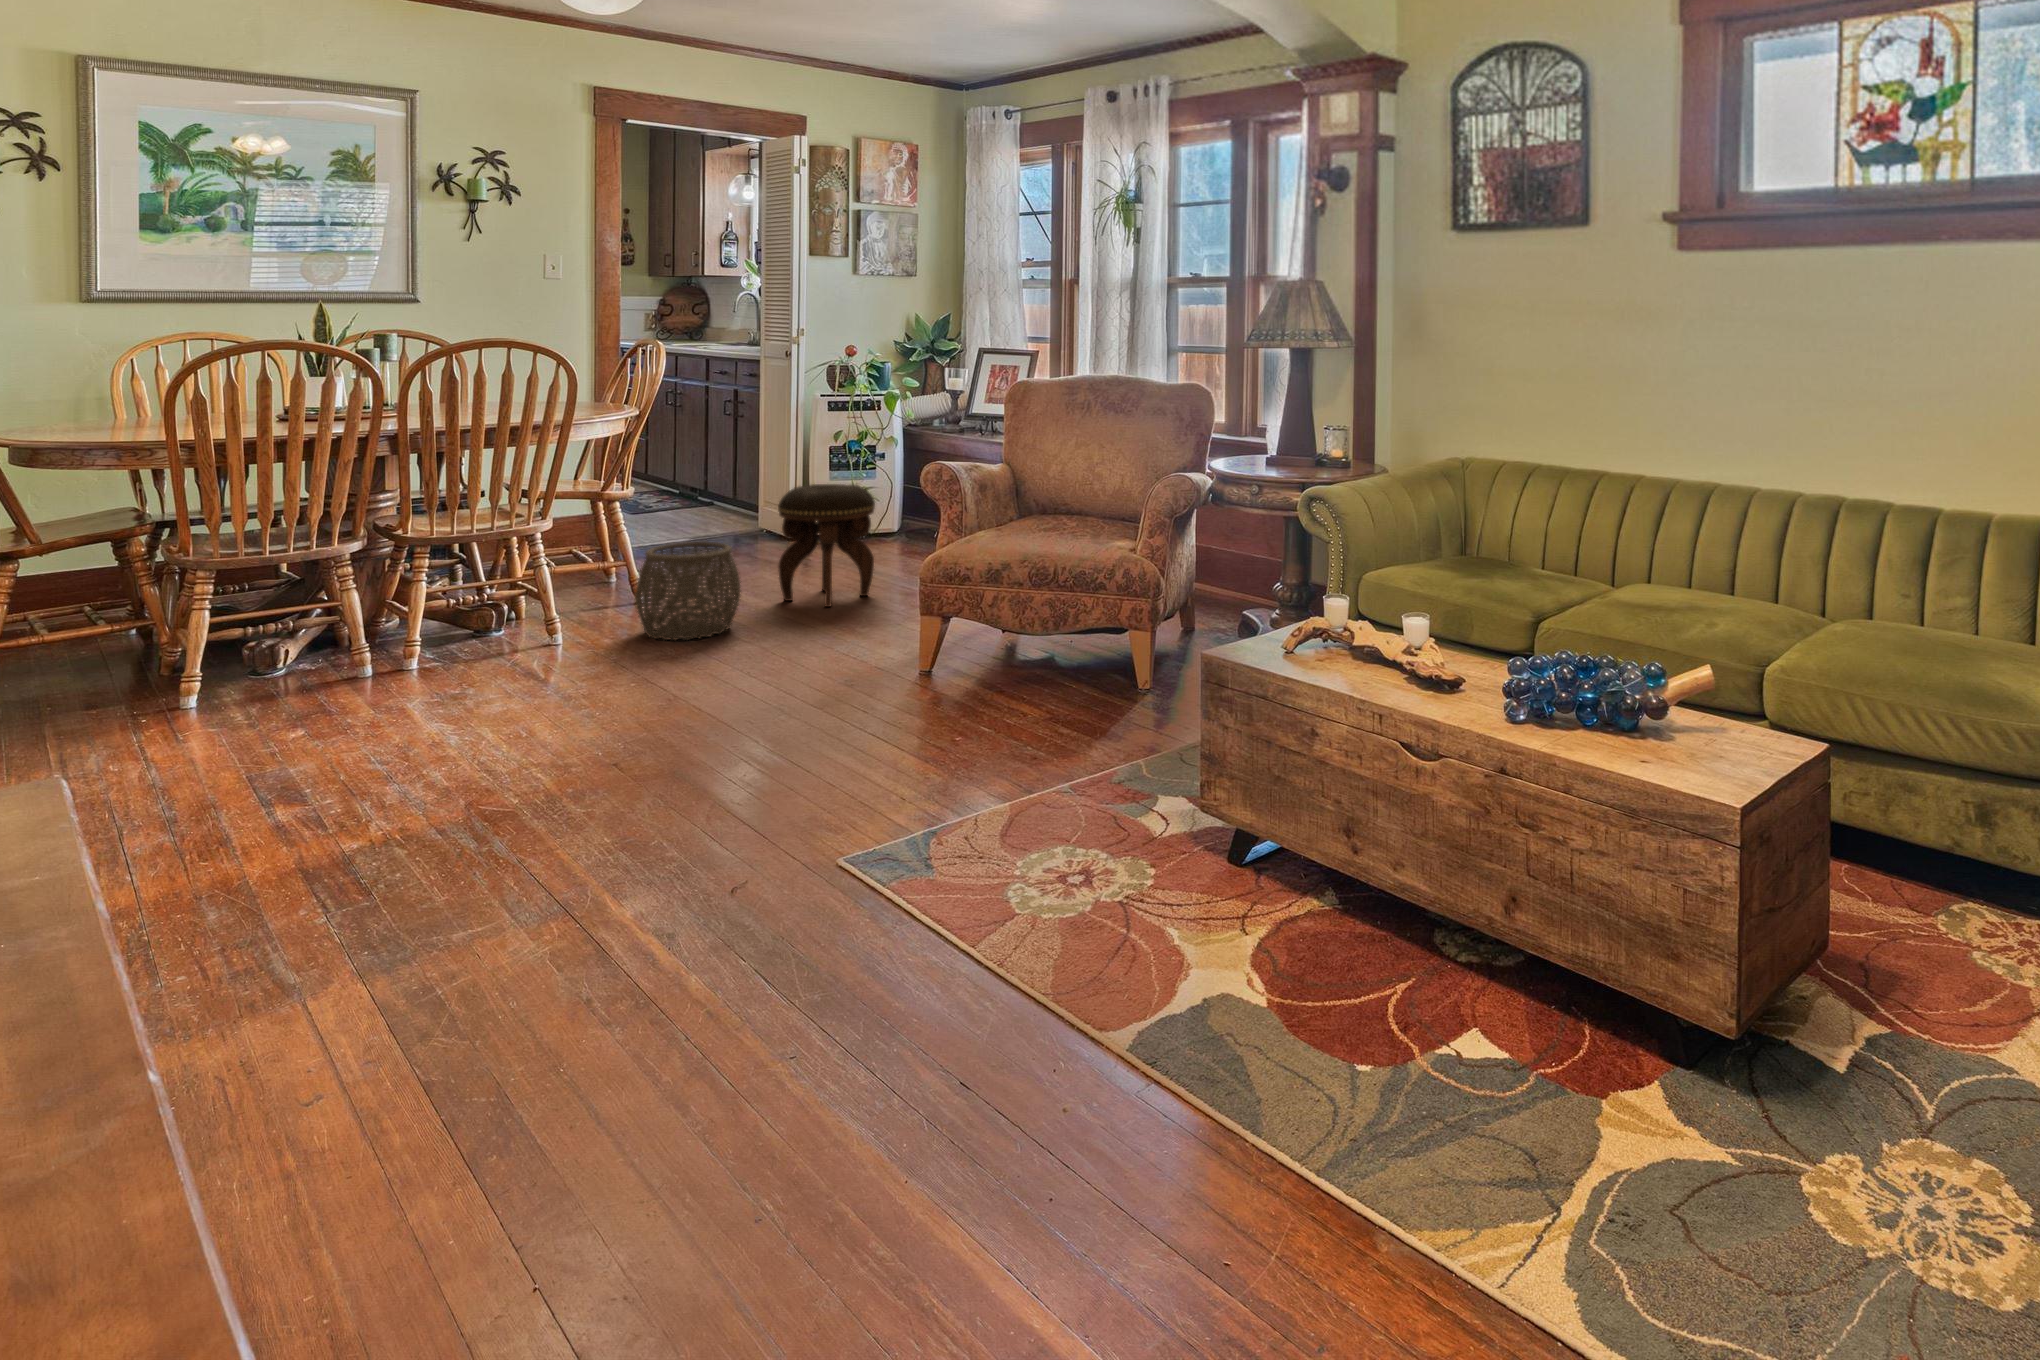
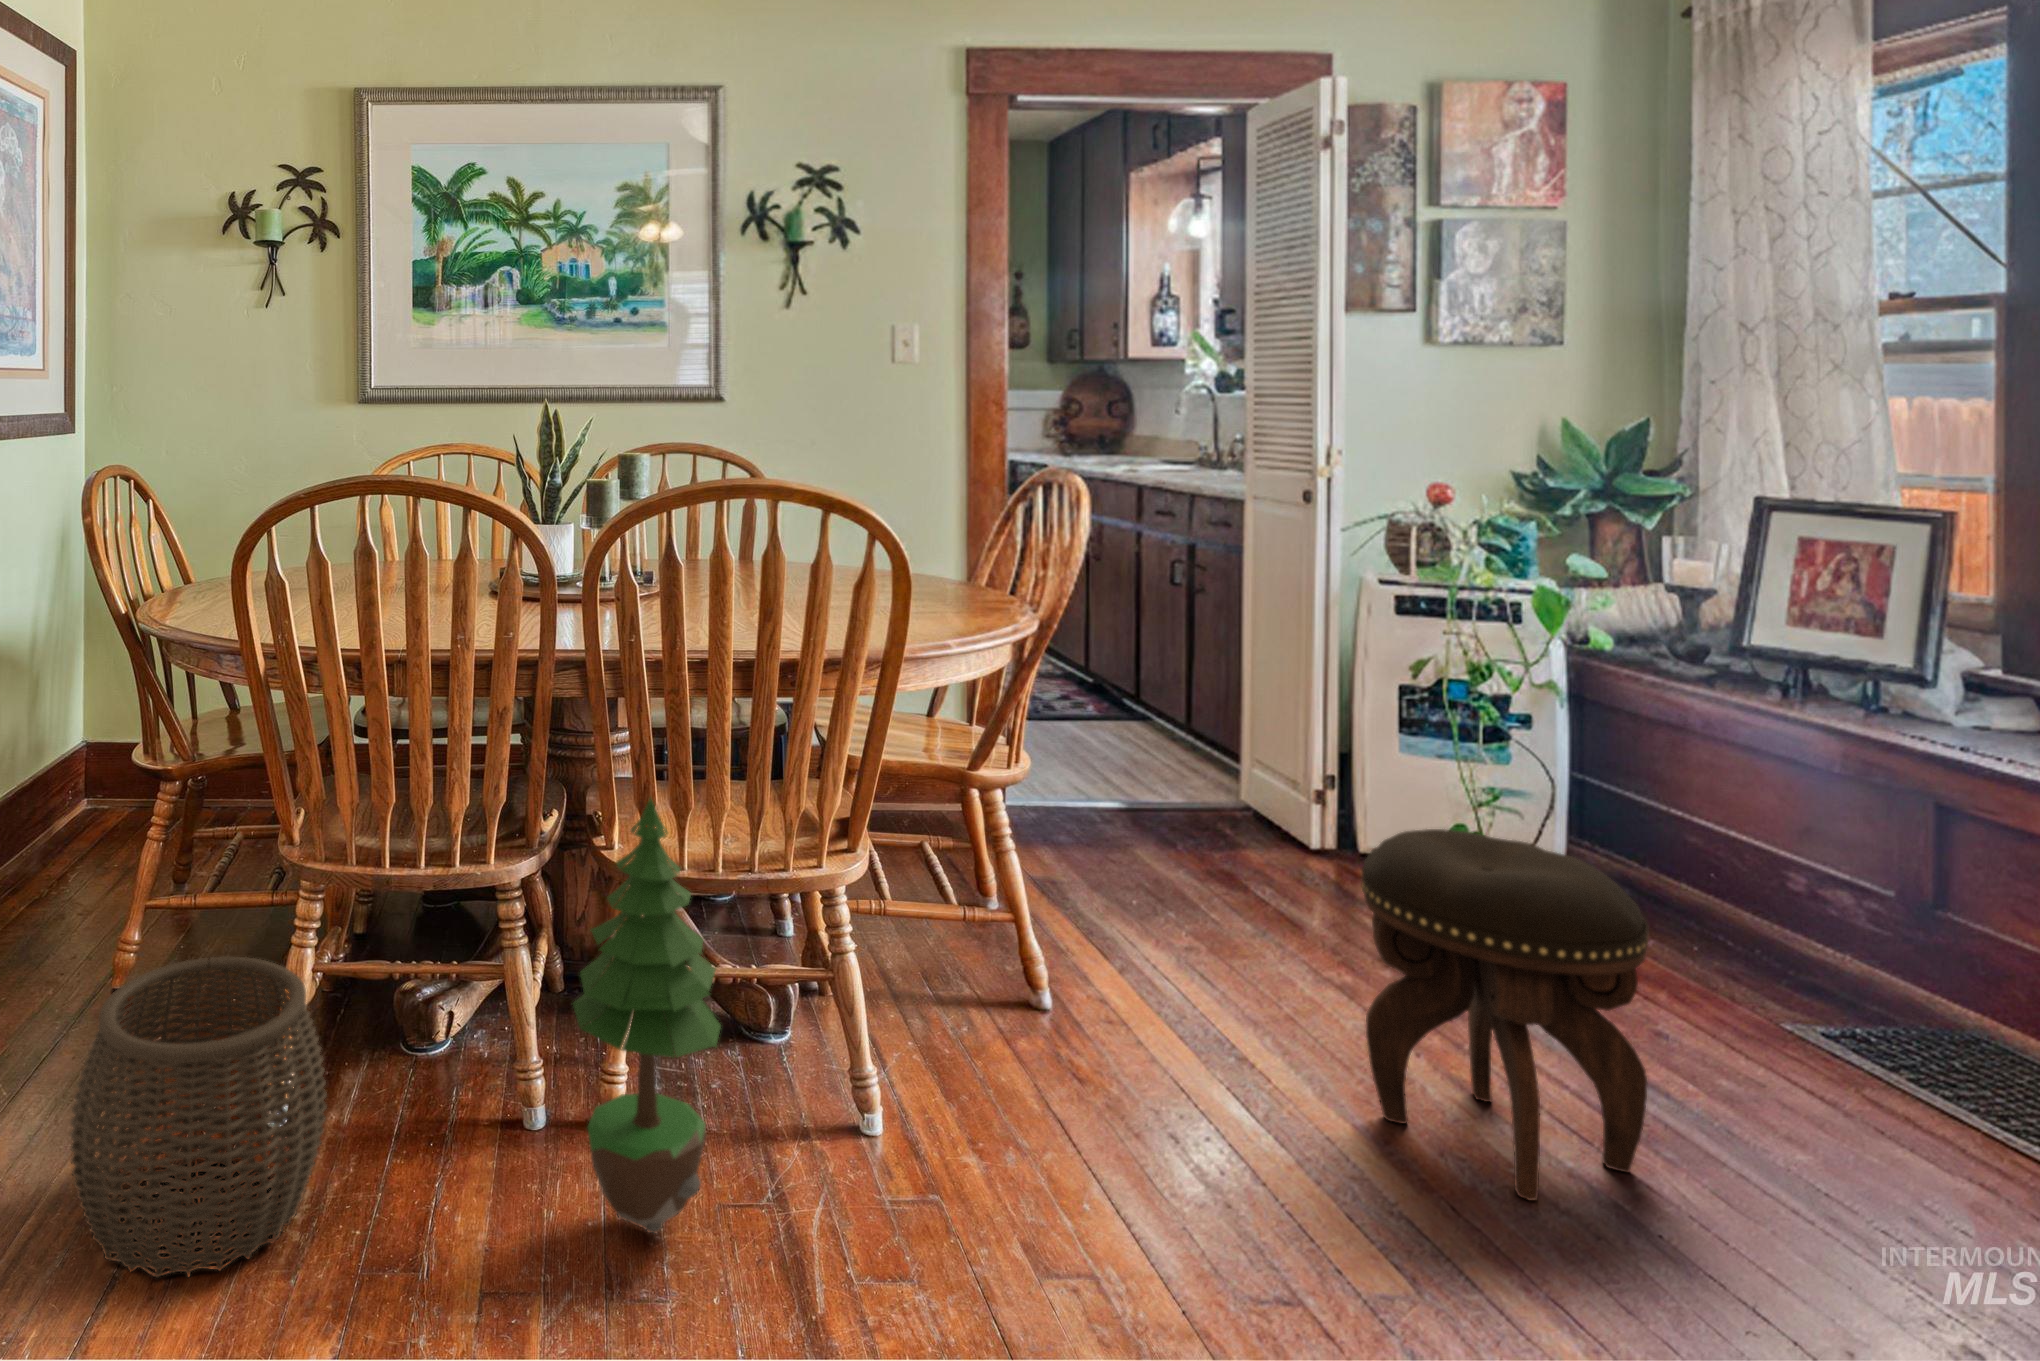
potted tree: none [408,486,489,678] -> present [572,798,721,1233]
woven basket: present [635,542,741,640] -> present [70,957,327,1278]

